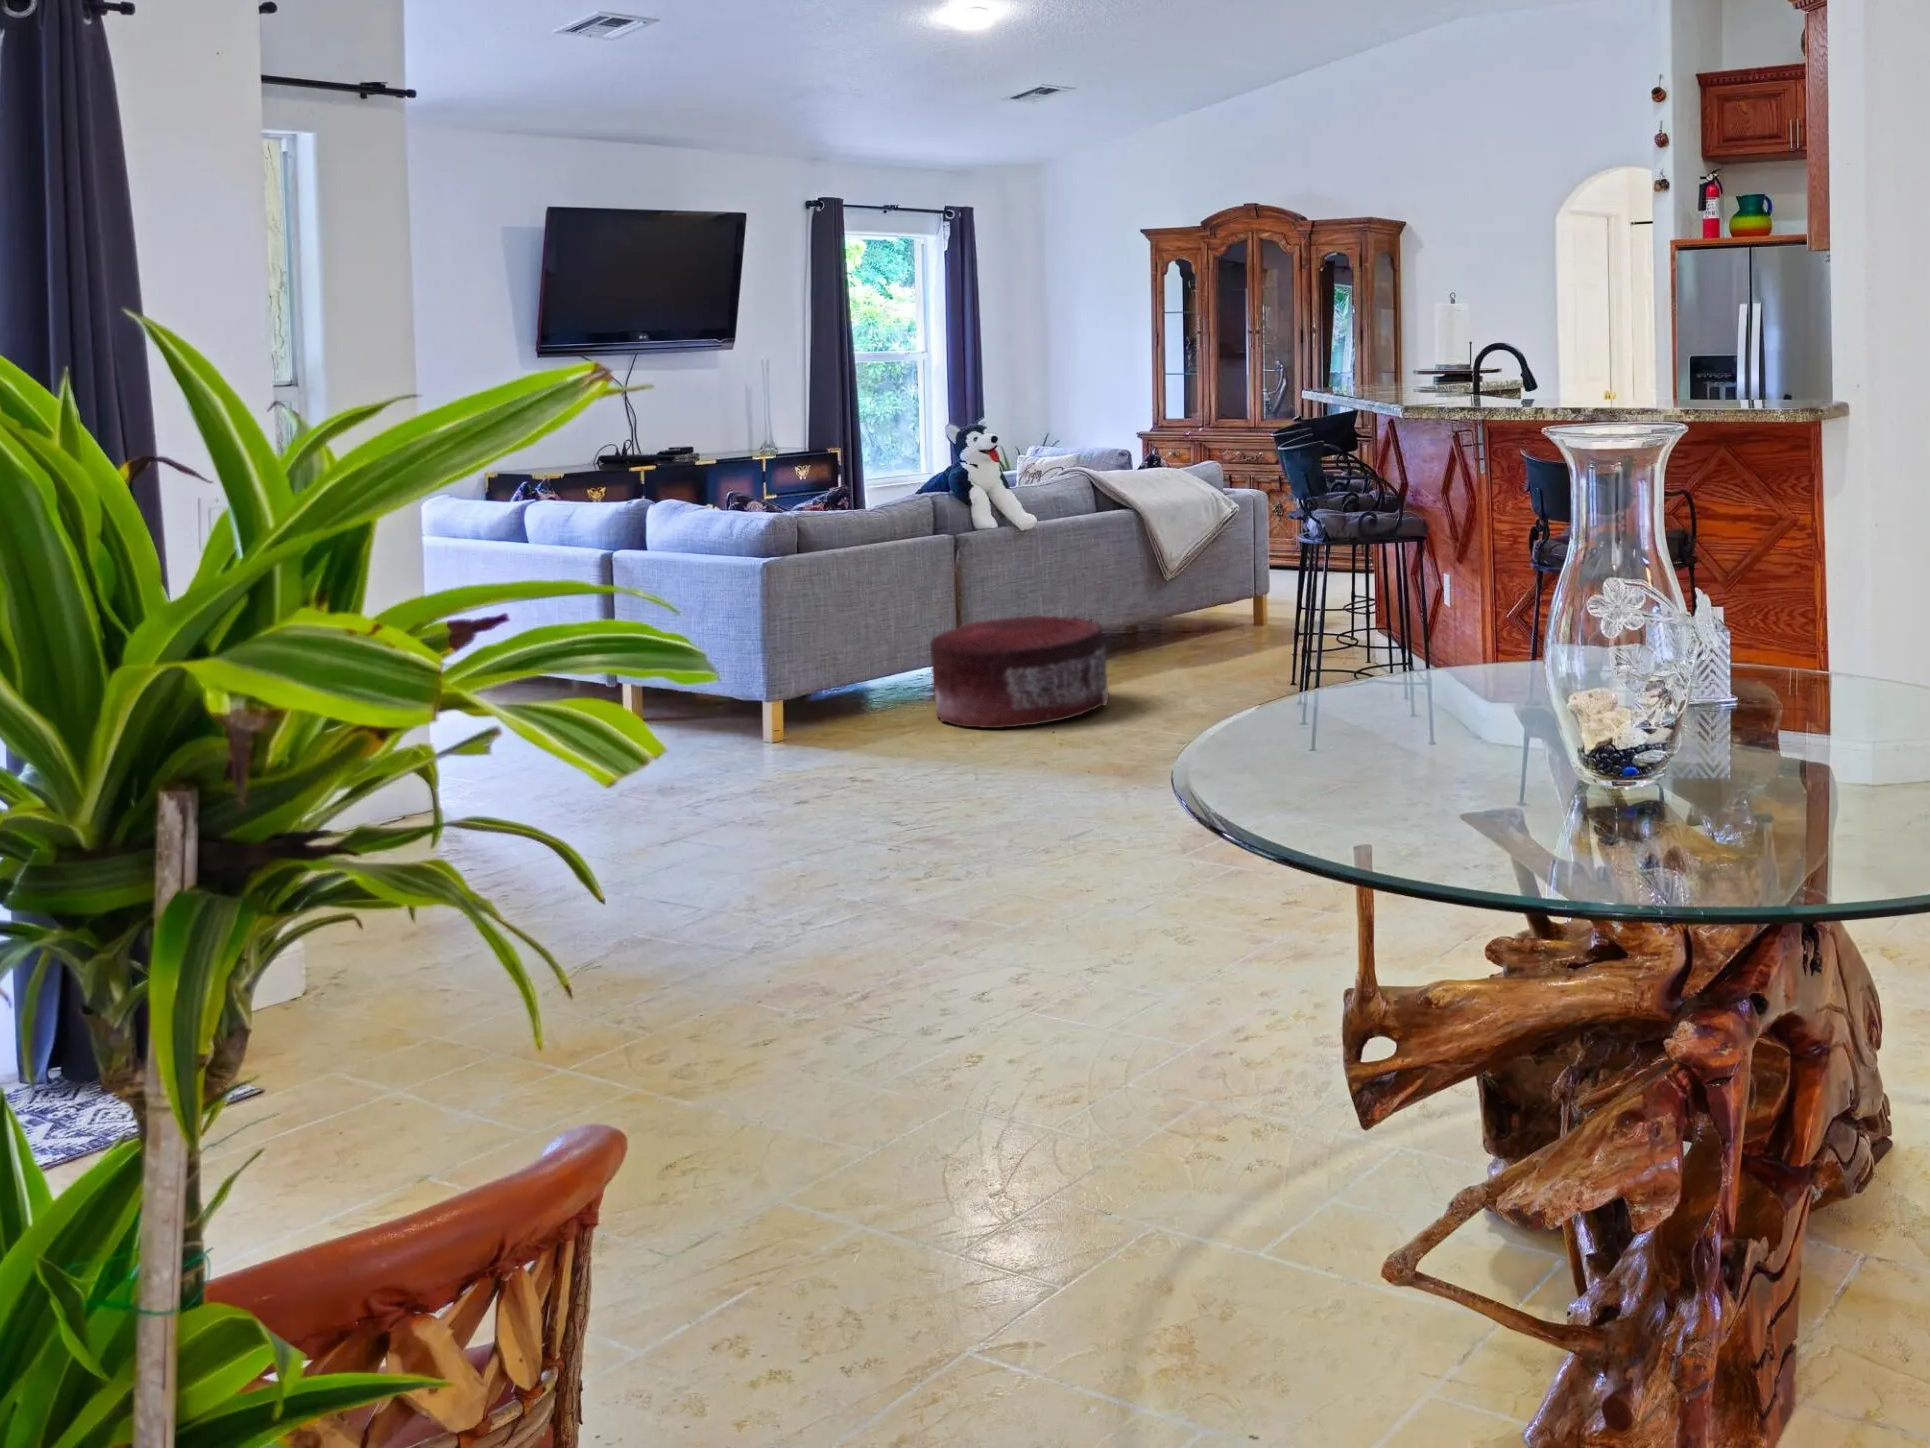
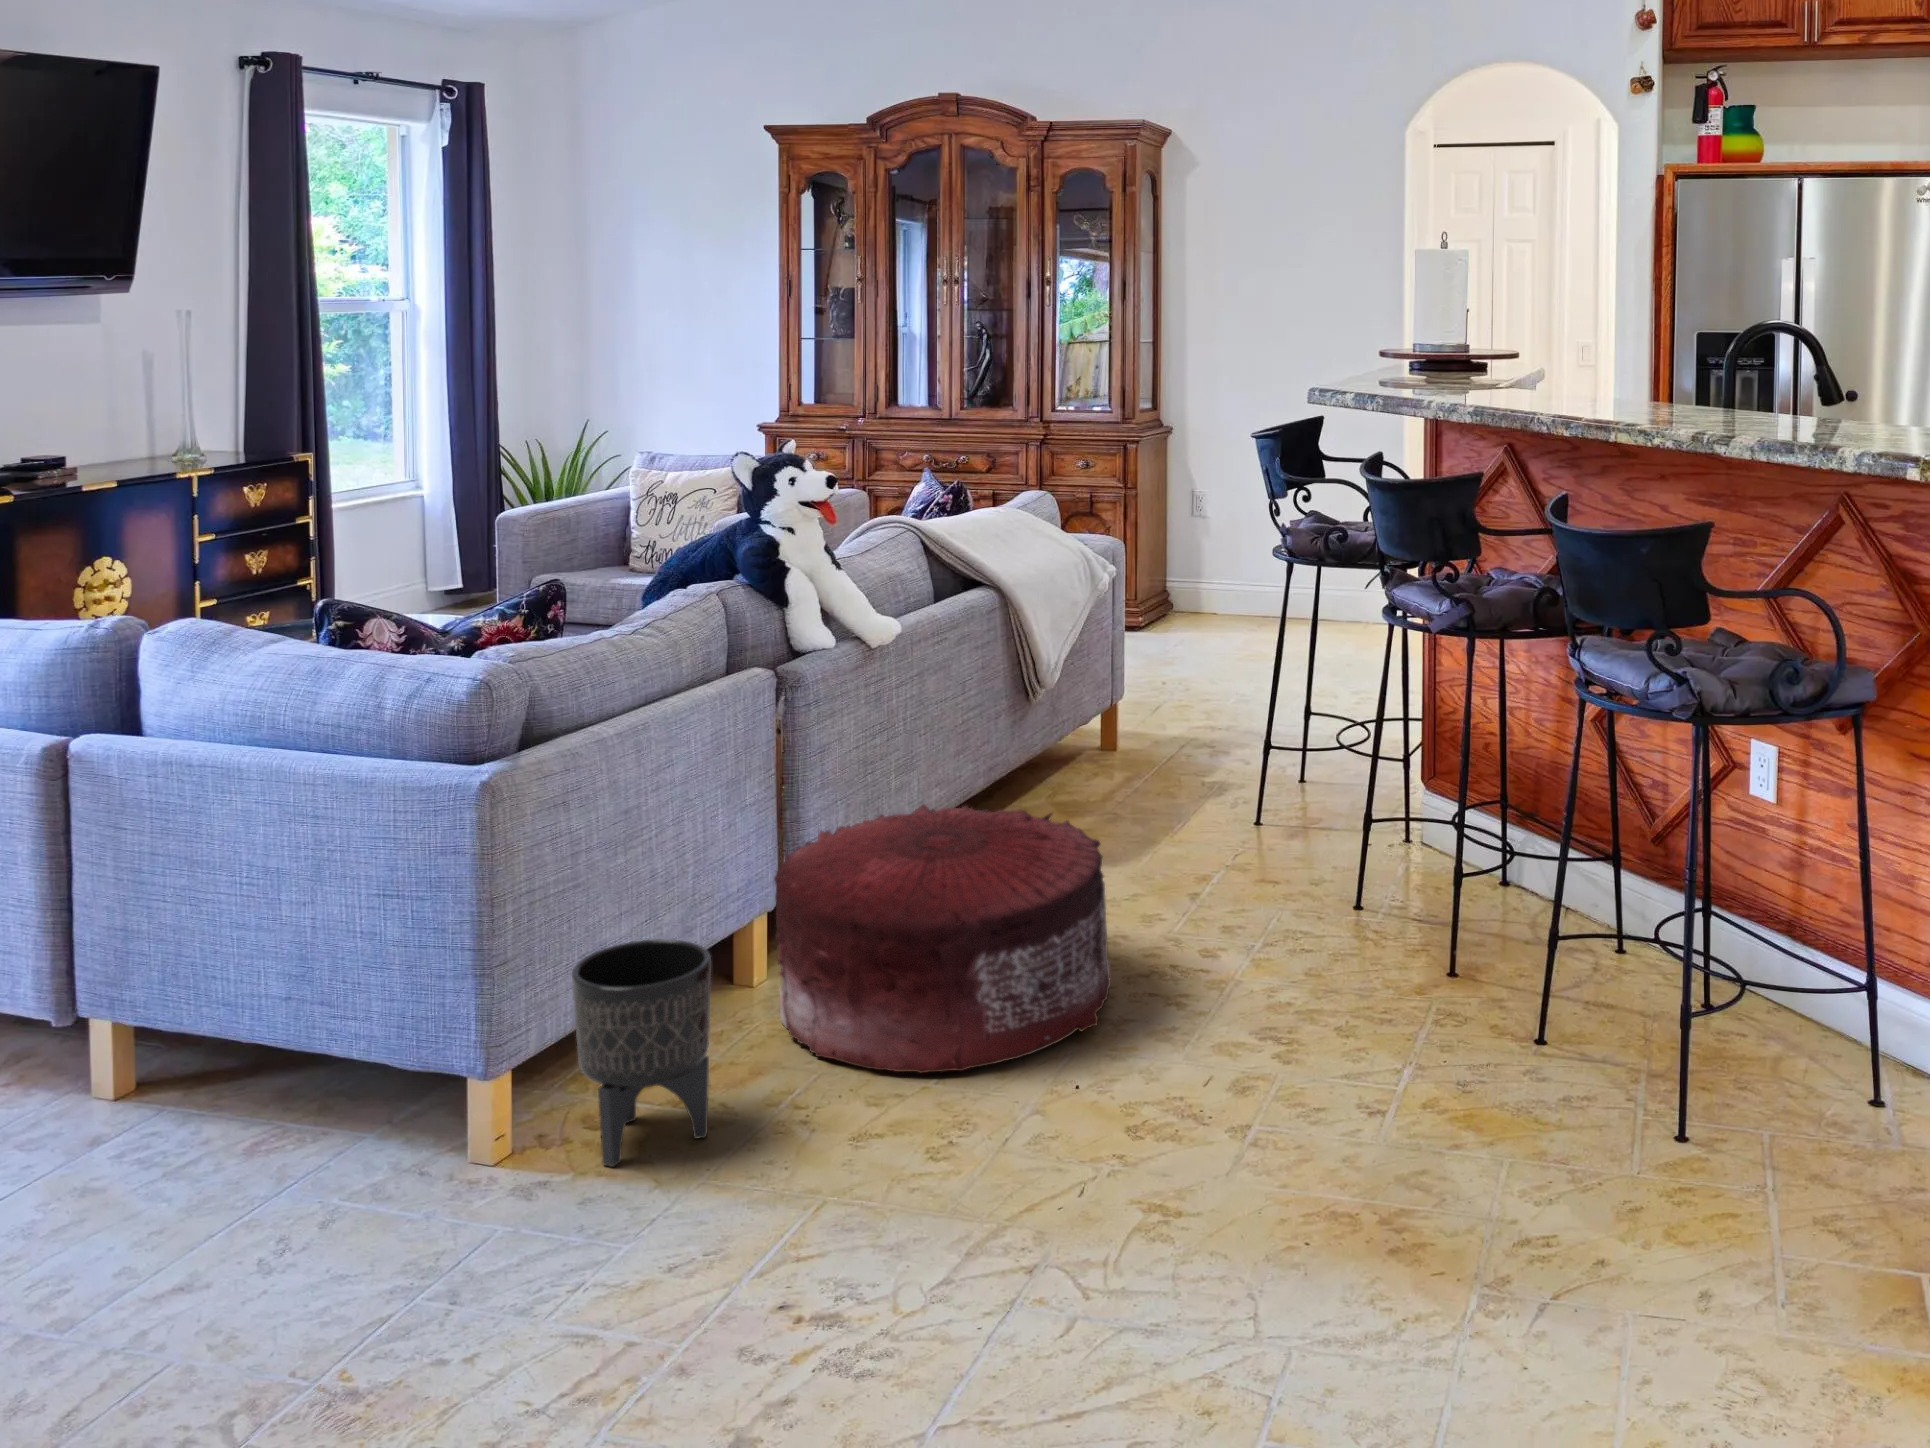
planter: none [805,650,871,746] -> present [572,939,711,1167]

